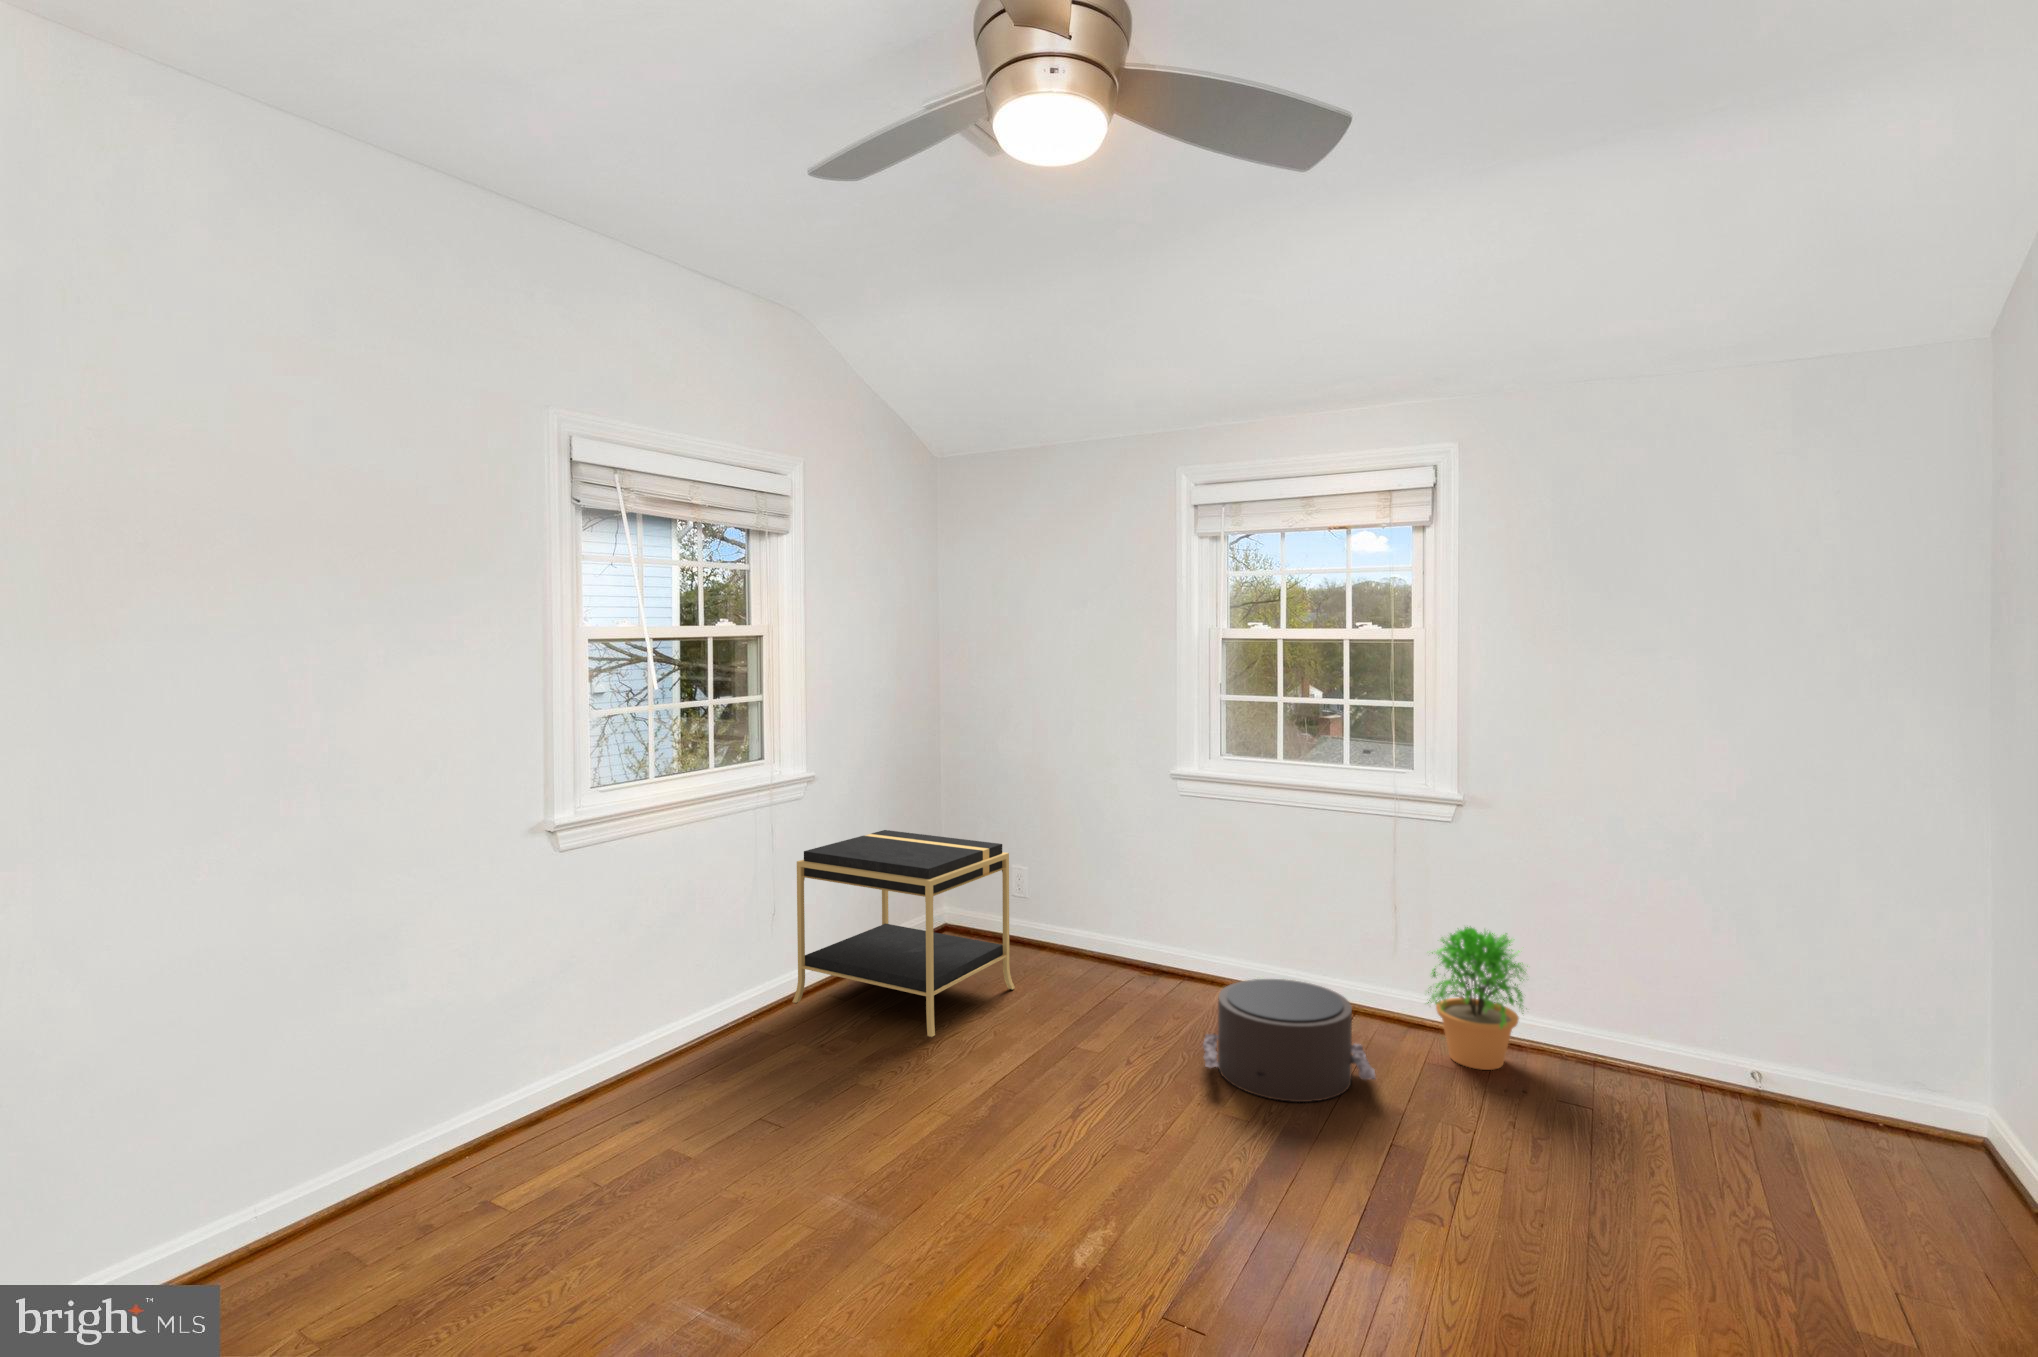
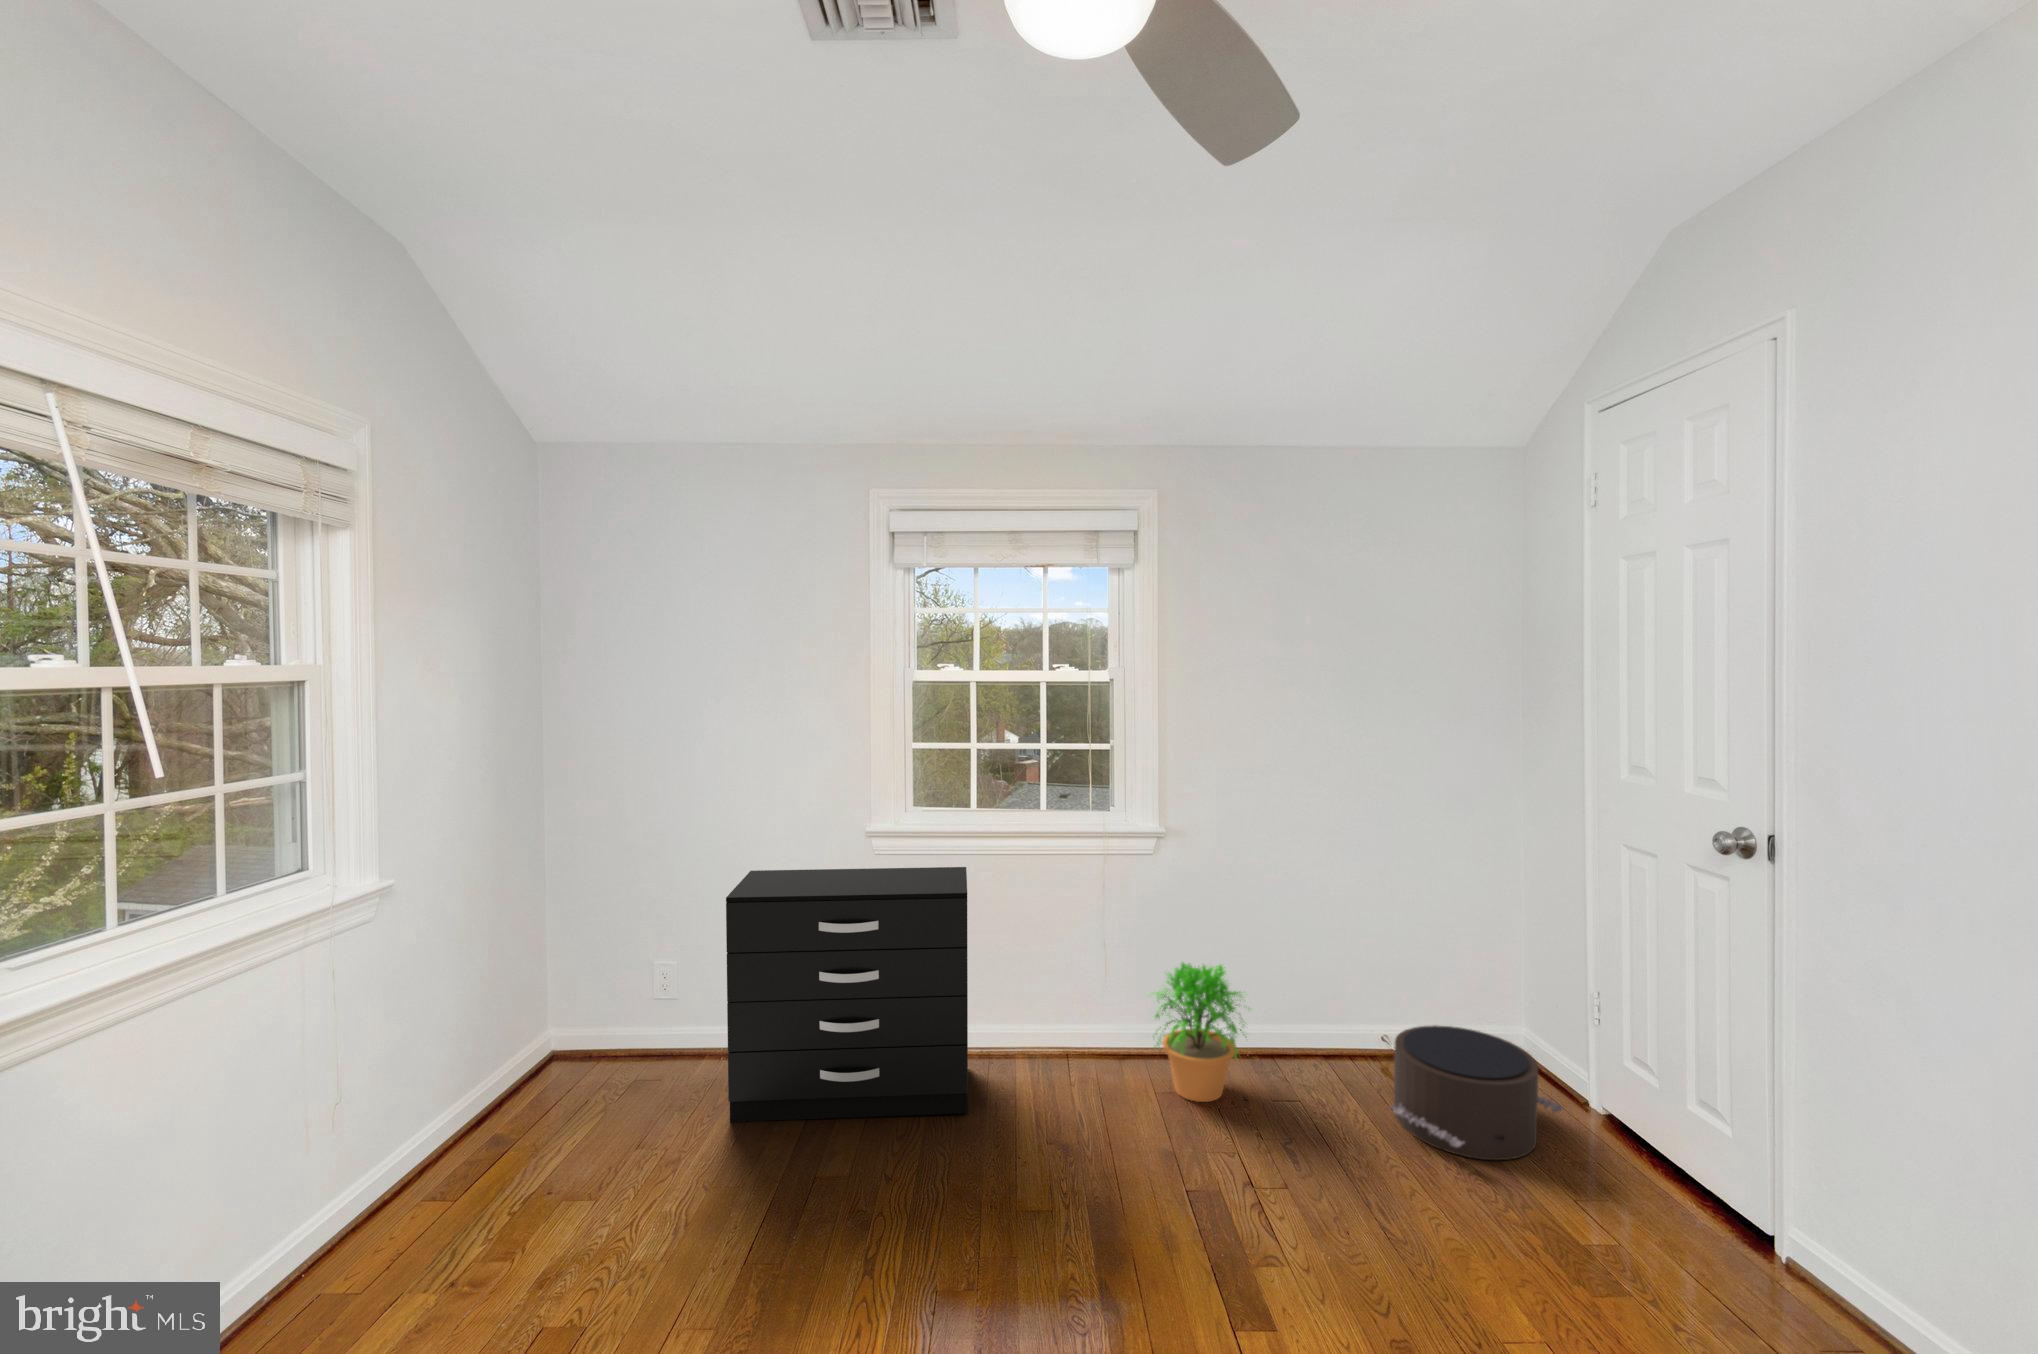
dresser: none [1049,793,1261,1019] -> present [726,867,968,1122]
nightstand: present [792,830,1015,1038] -> none [332,963,690,1299]
pouf: present [1203,979,1375,1102] -> present [1390,1025,1564,1160]

